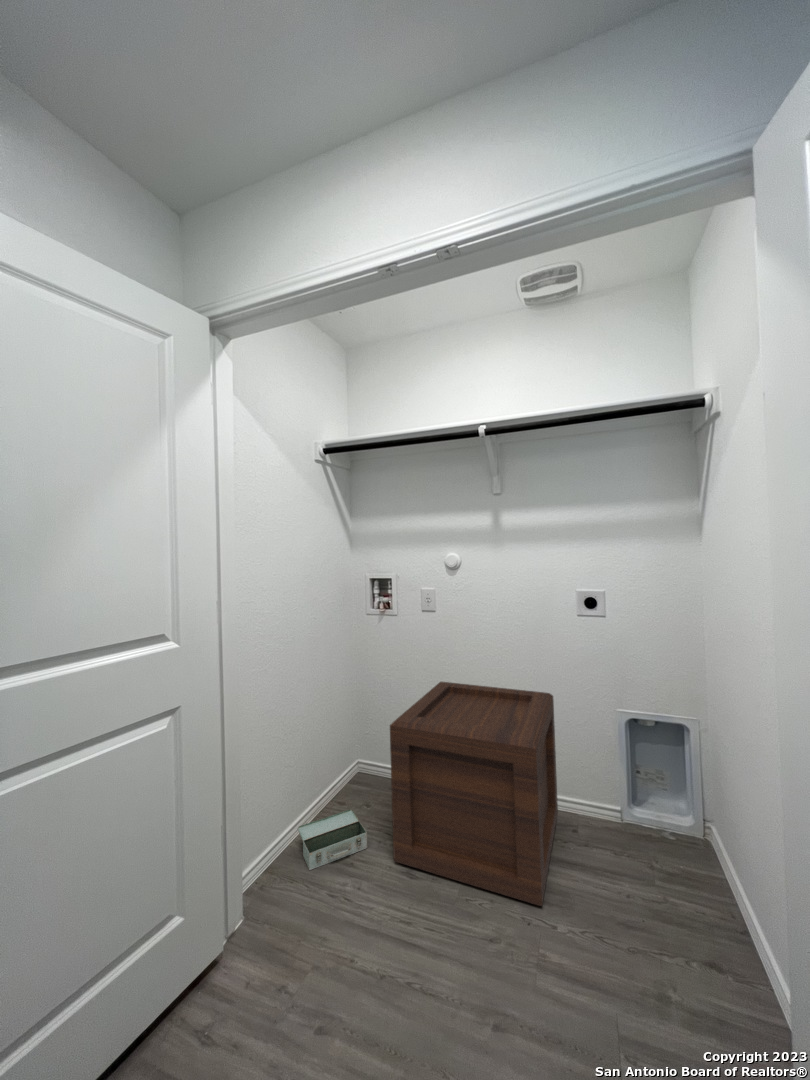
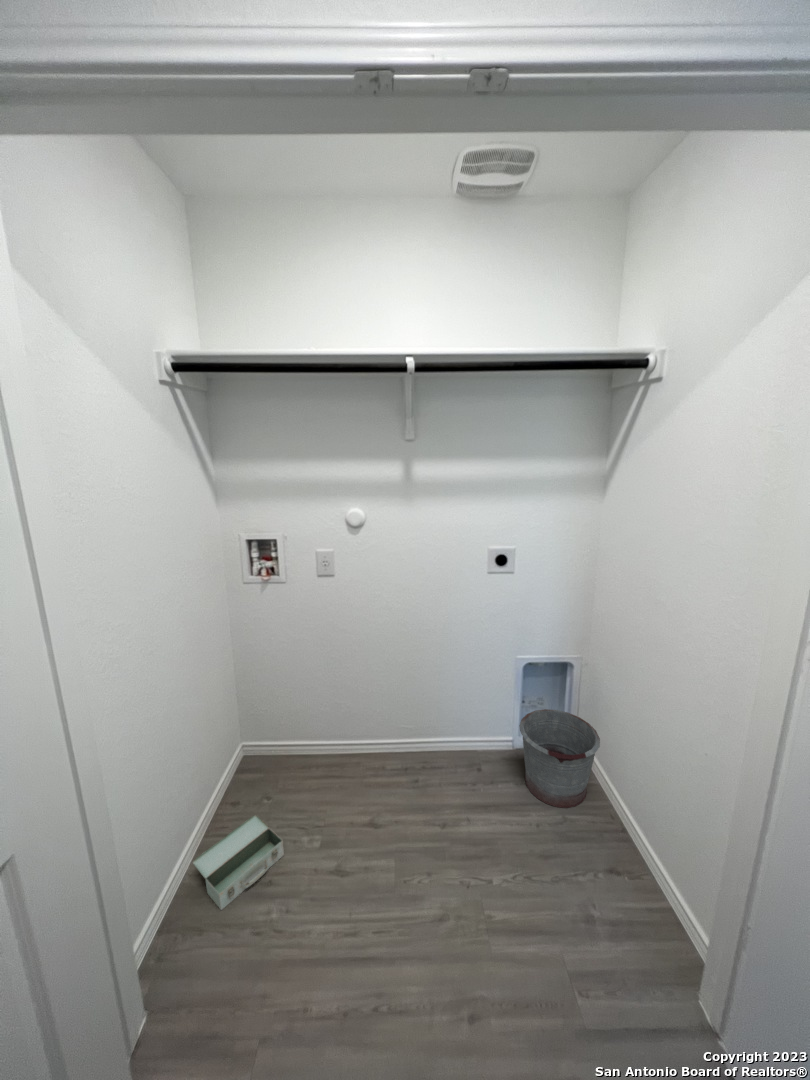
wooden crate: present [390,682,558,906] -> none [311,652,481,865]
bucket: none [614,773,713,892] -> present [519,709,600,808]

